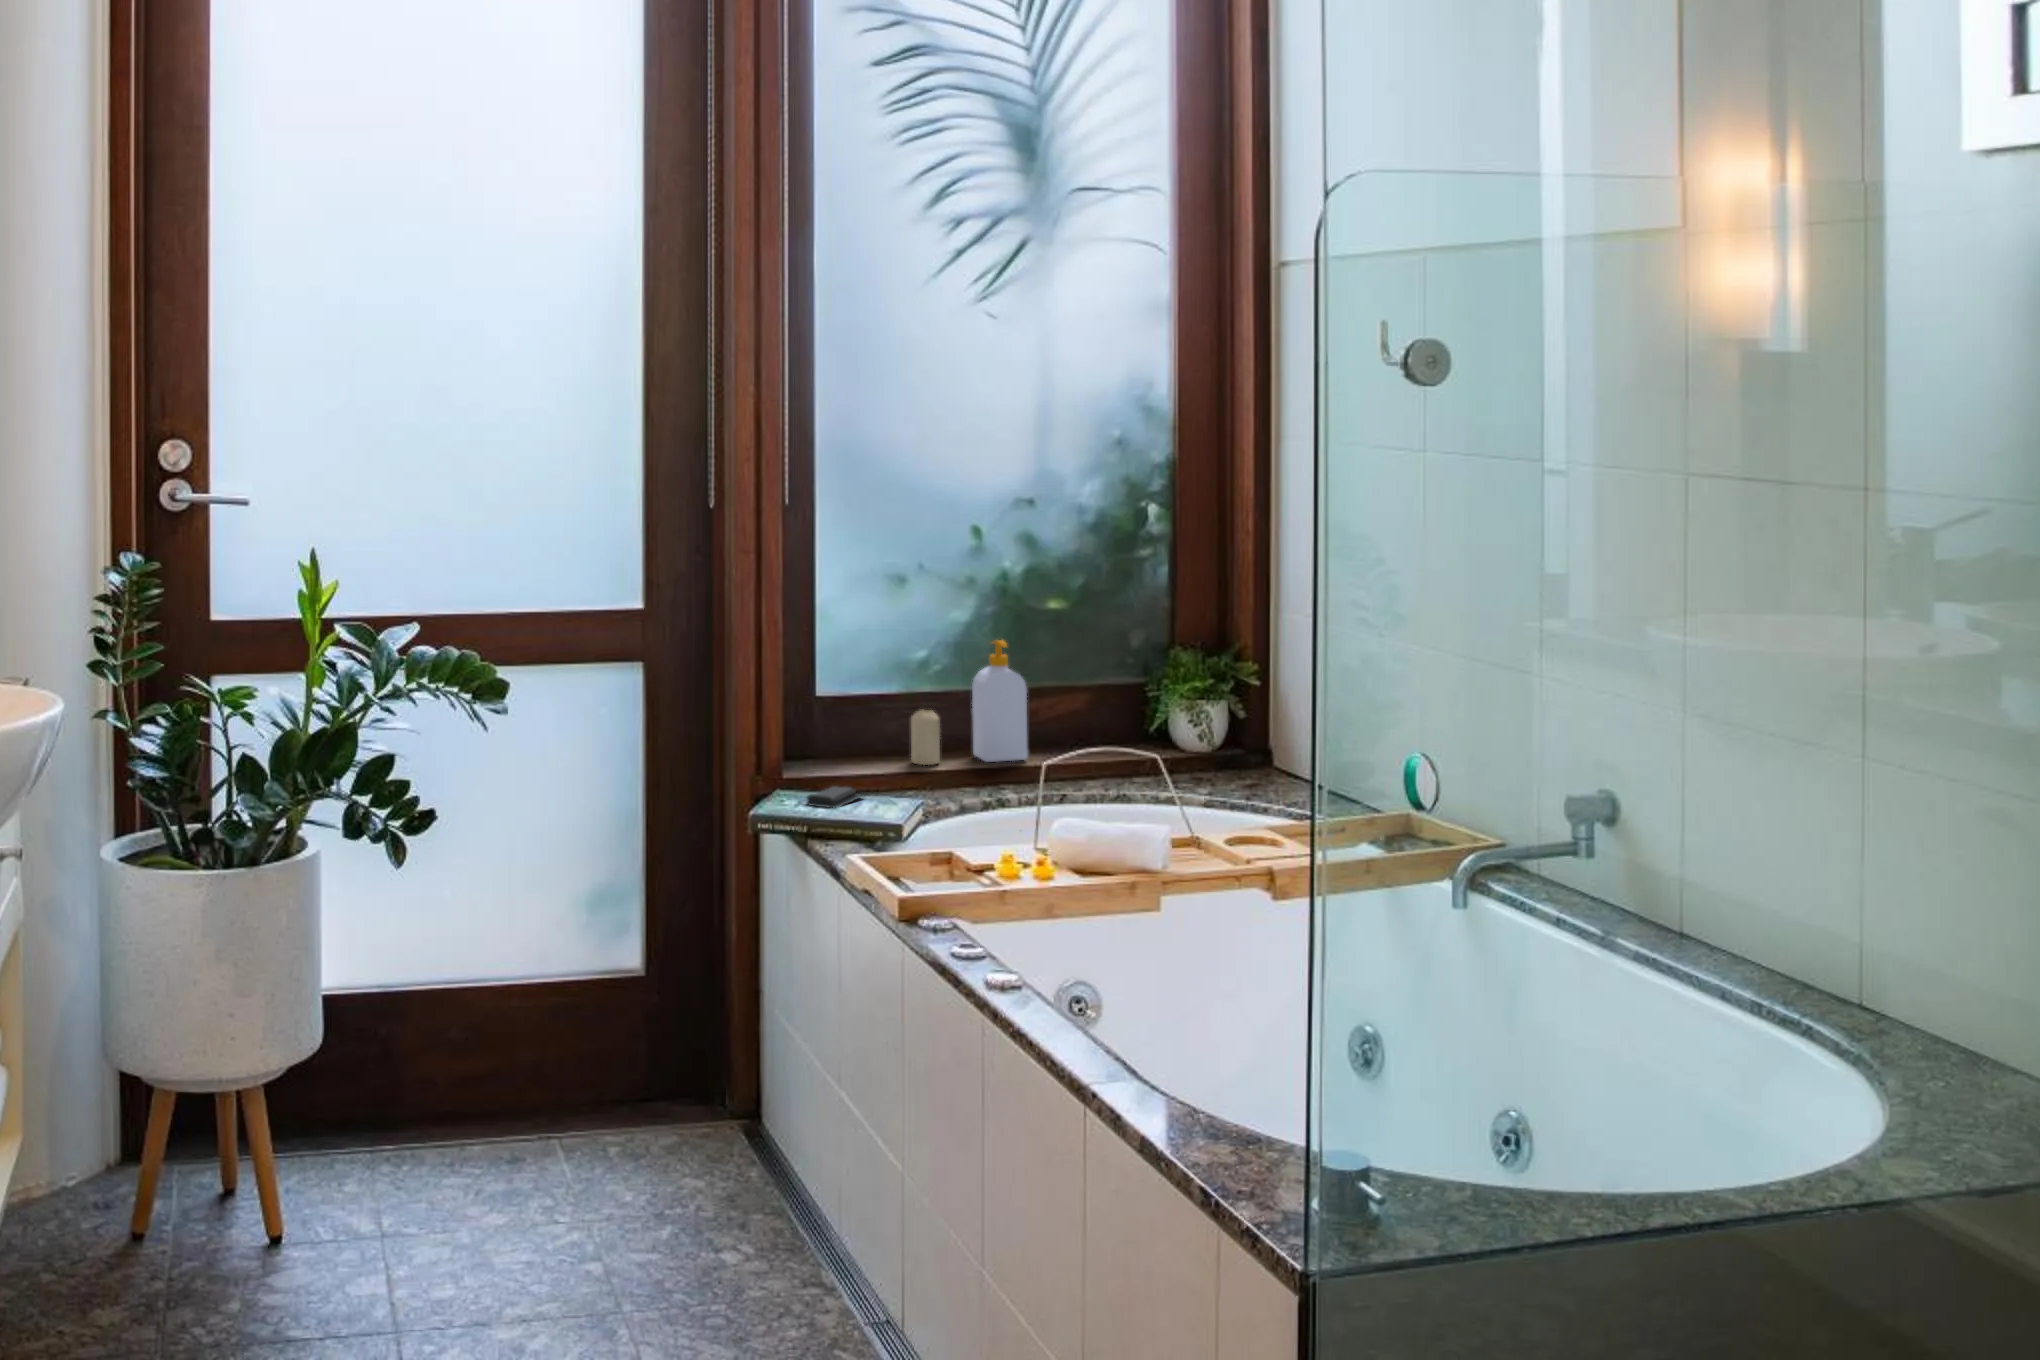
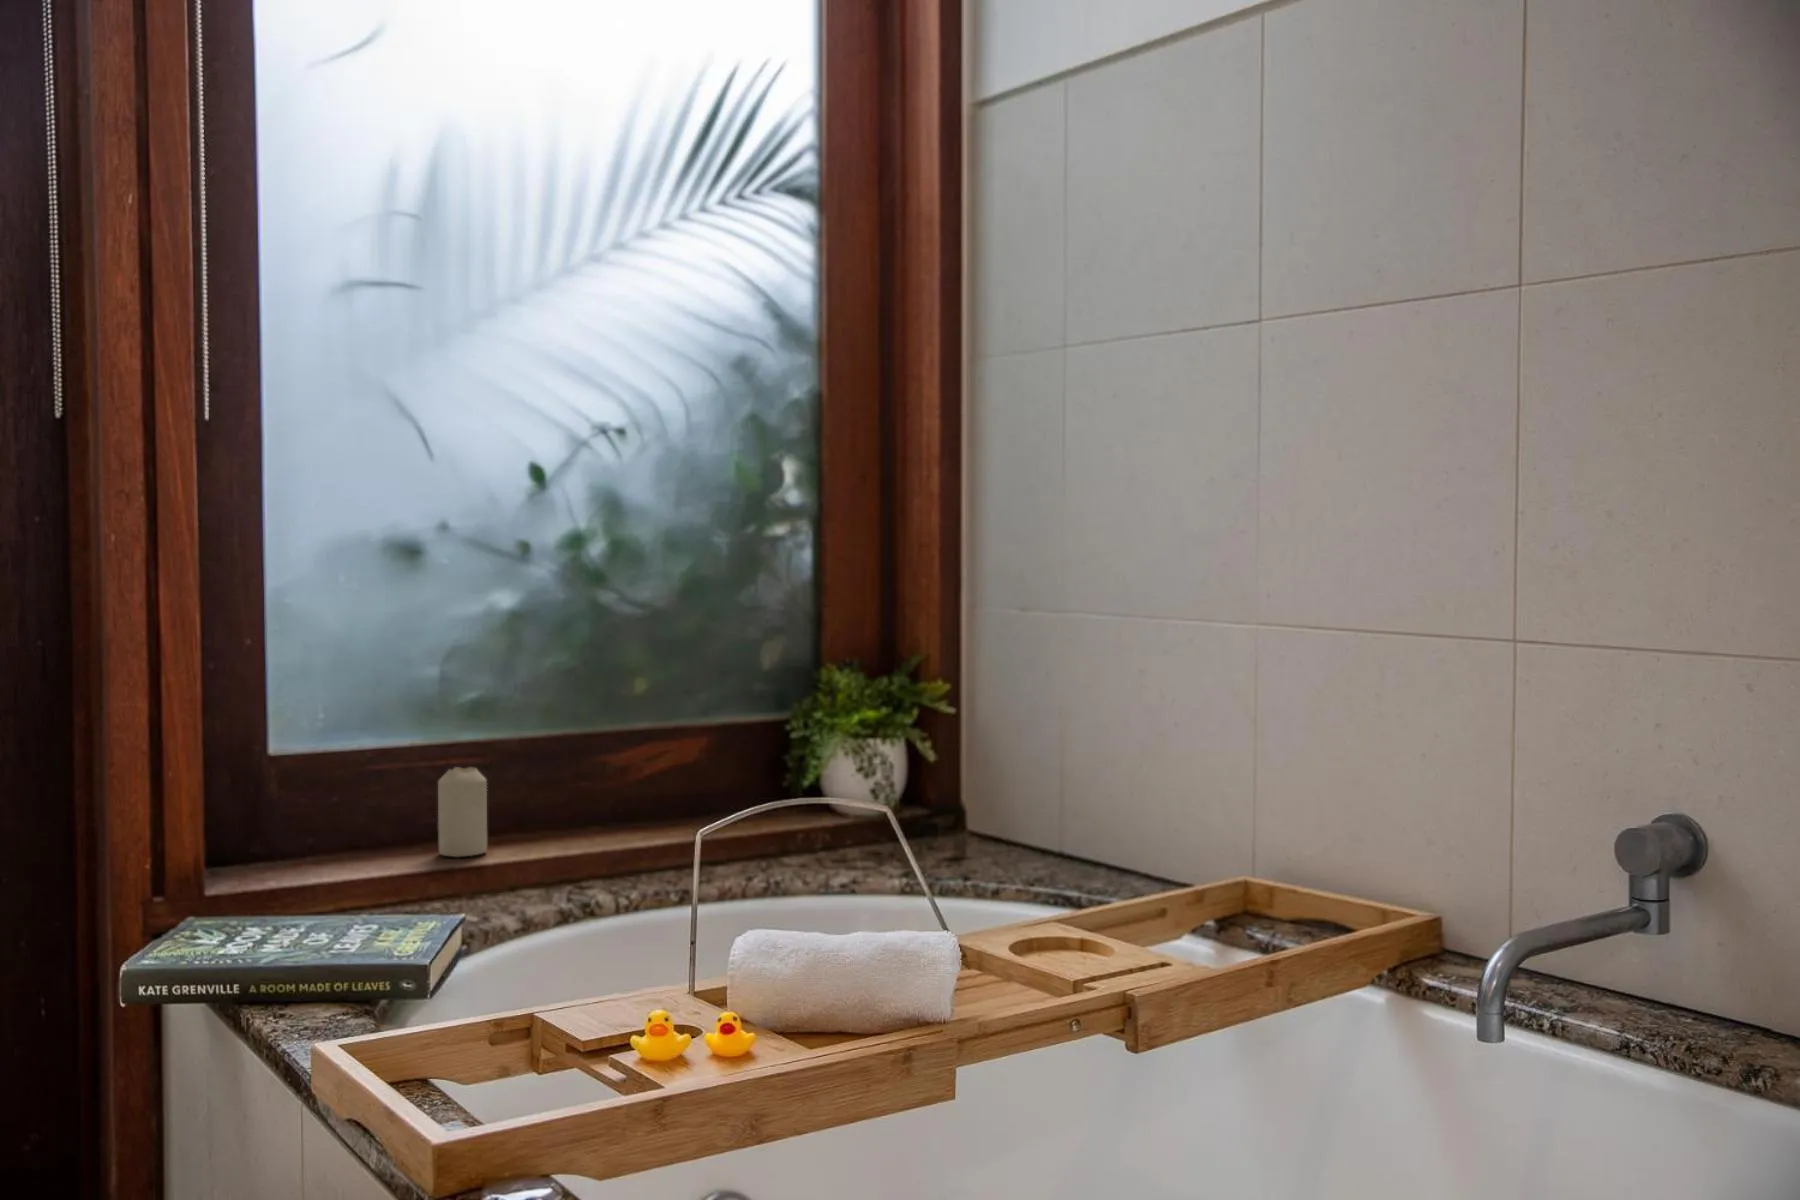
soap bottle: present [972,640,1028,762] -> none [538,654,627,846]
soap bar: present [805,786,863,808] -> none [228,904,355,946]

